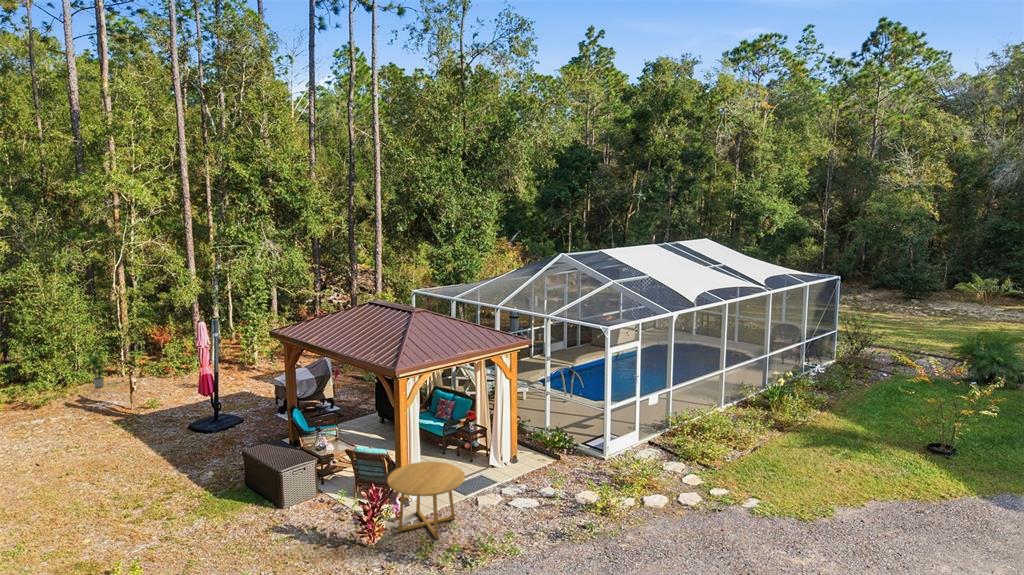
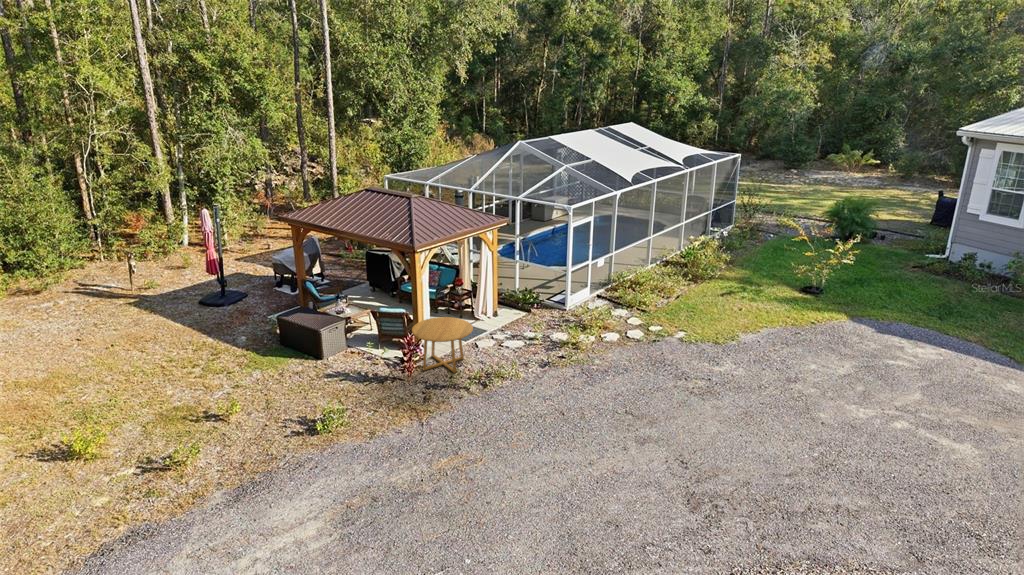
potted plant: present [87,355,104,388] -> none [66,241,93,274]

